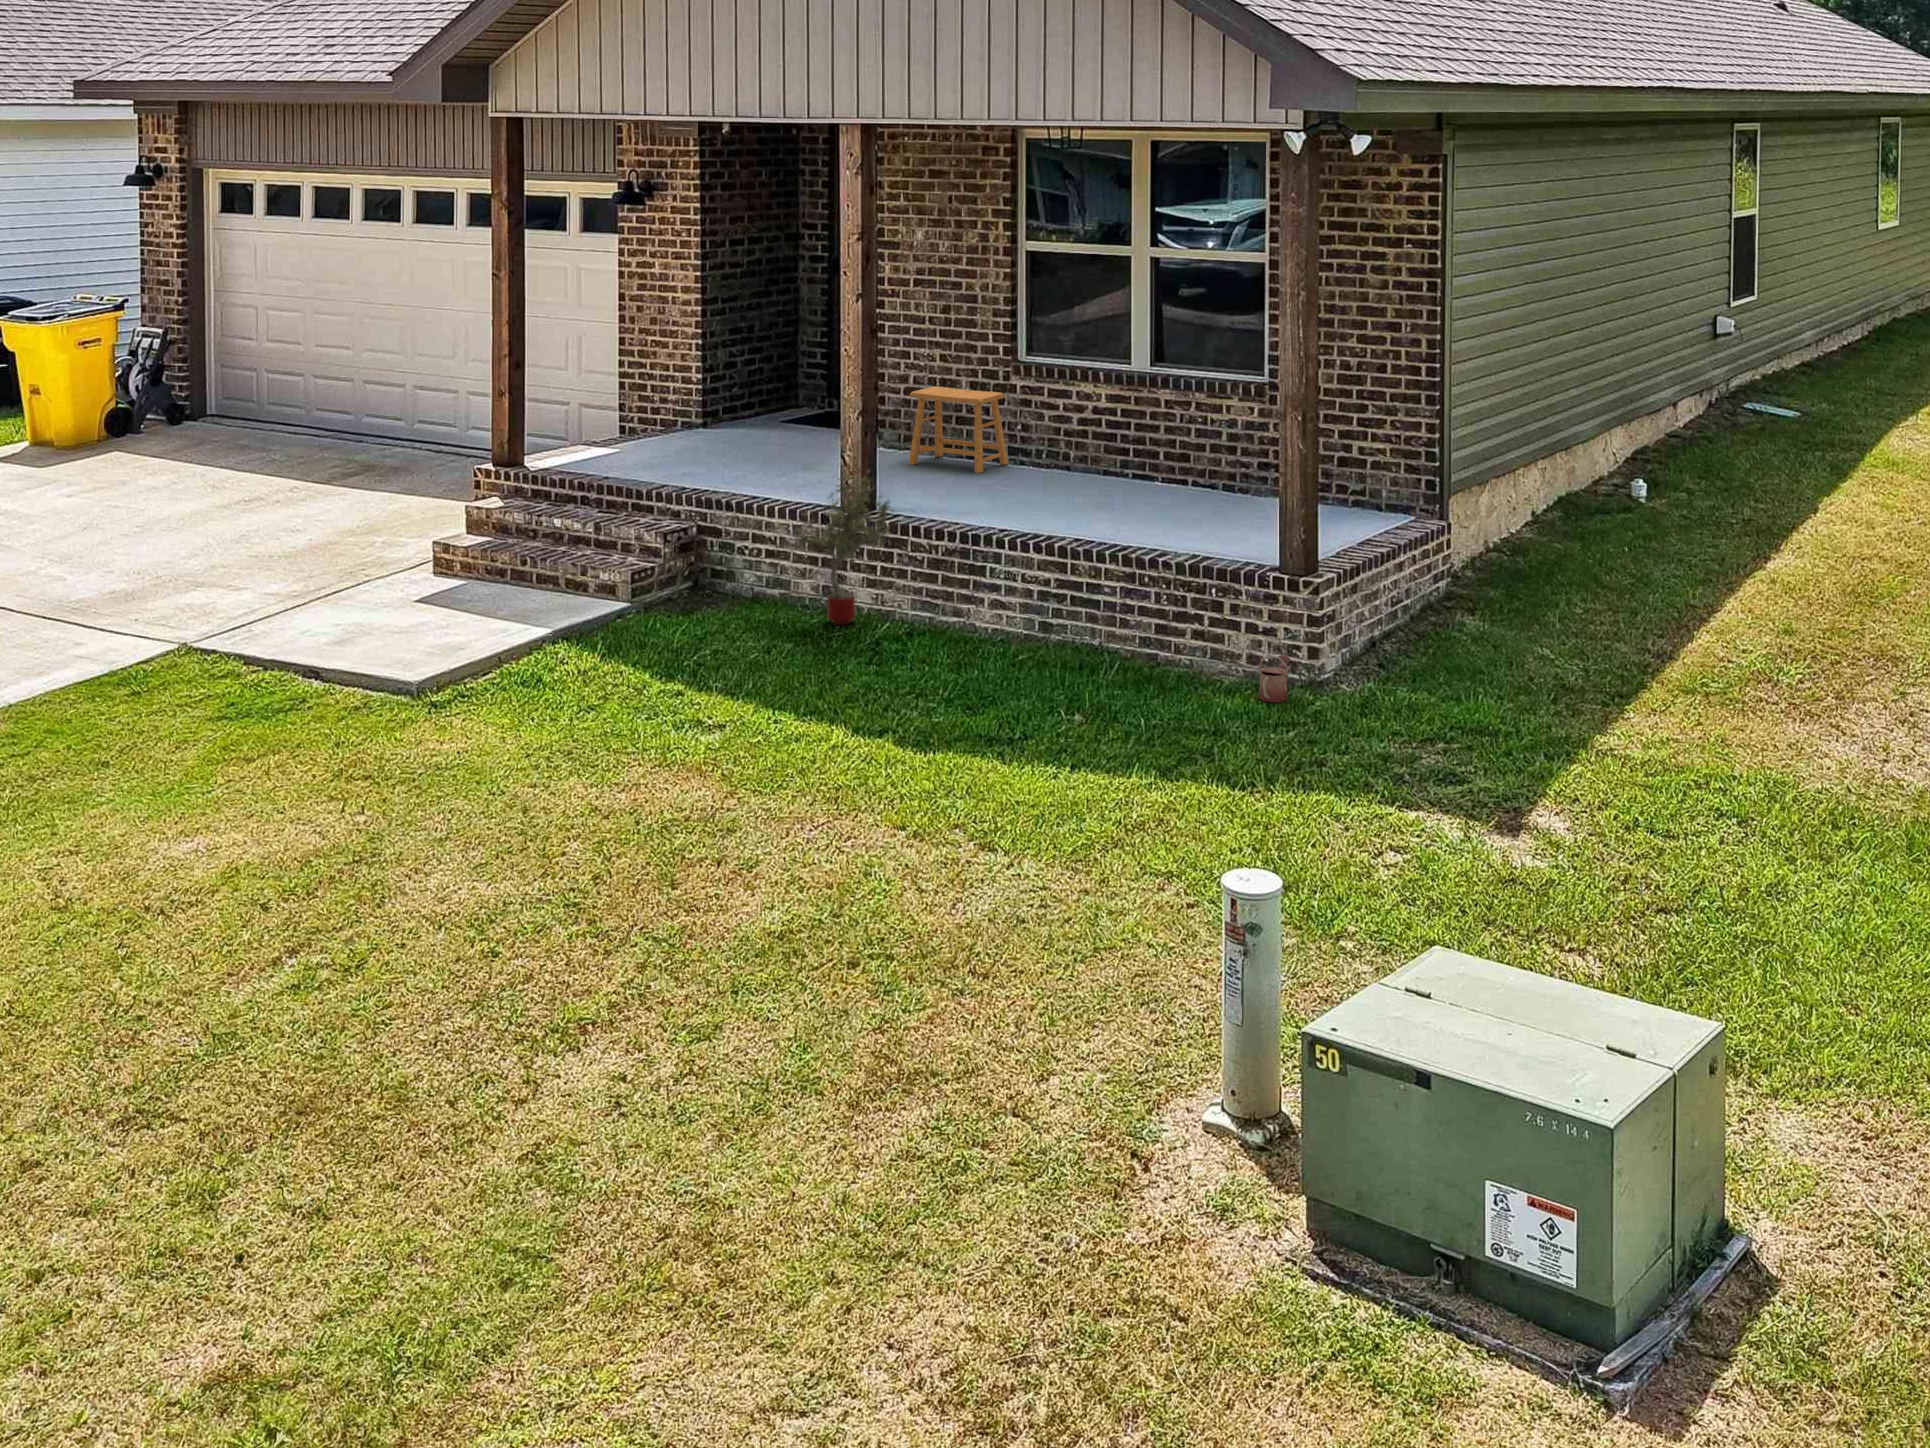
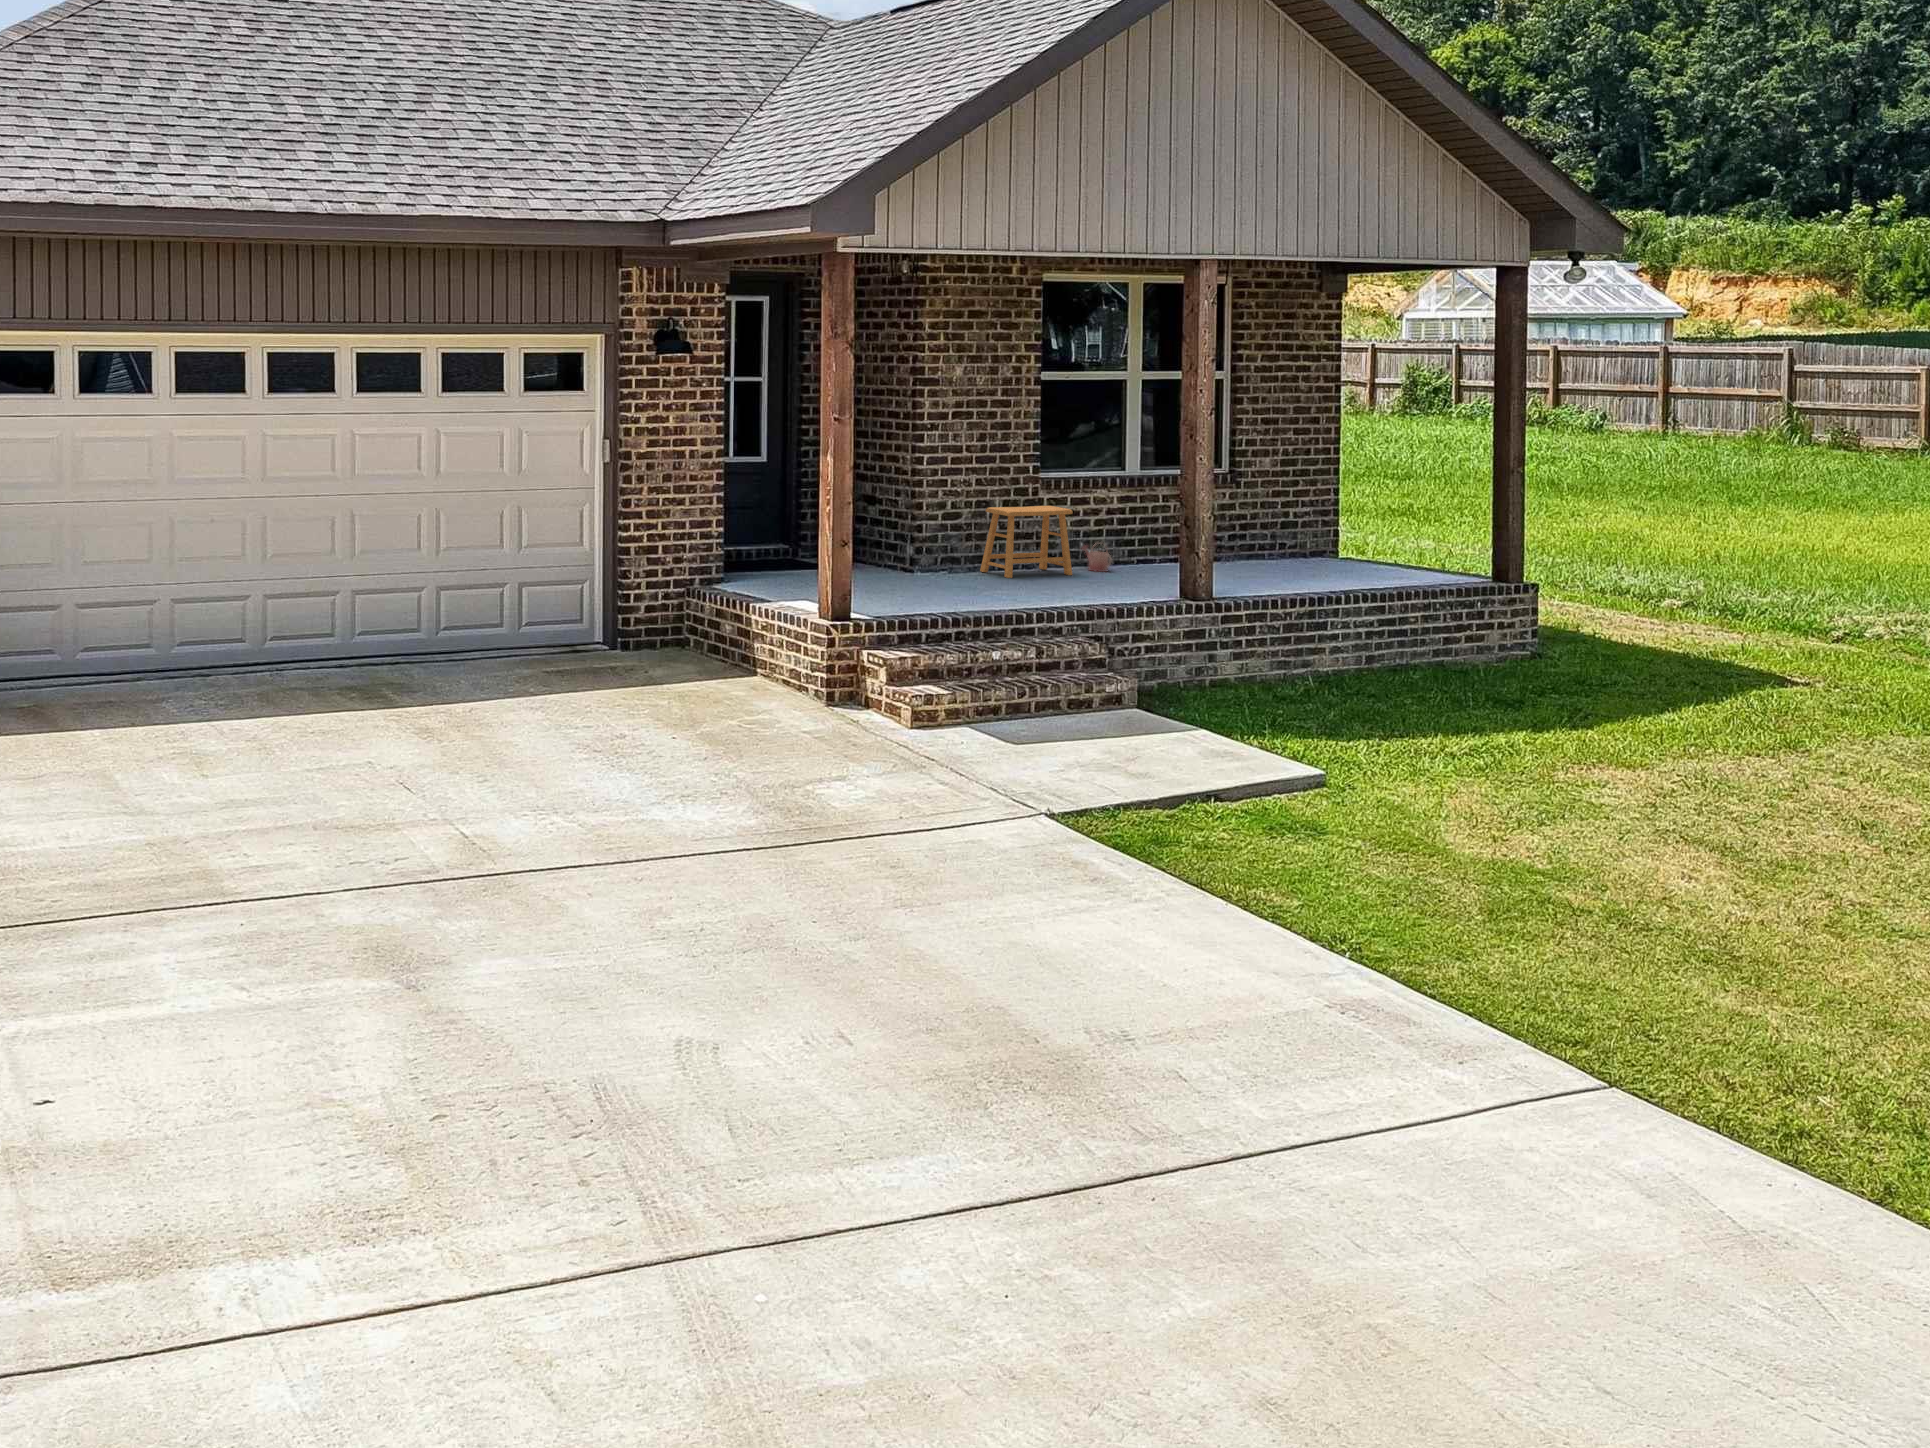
potted tree: present [795,477,893,625] -> none [1228,559,1323,689]
watering can: present [1258,655,1291,702] -> present [1082,545,1111,572]

